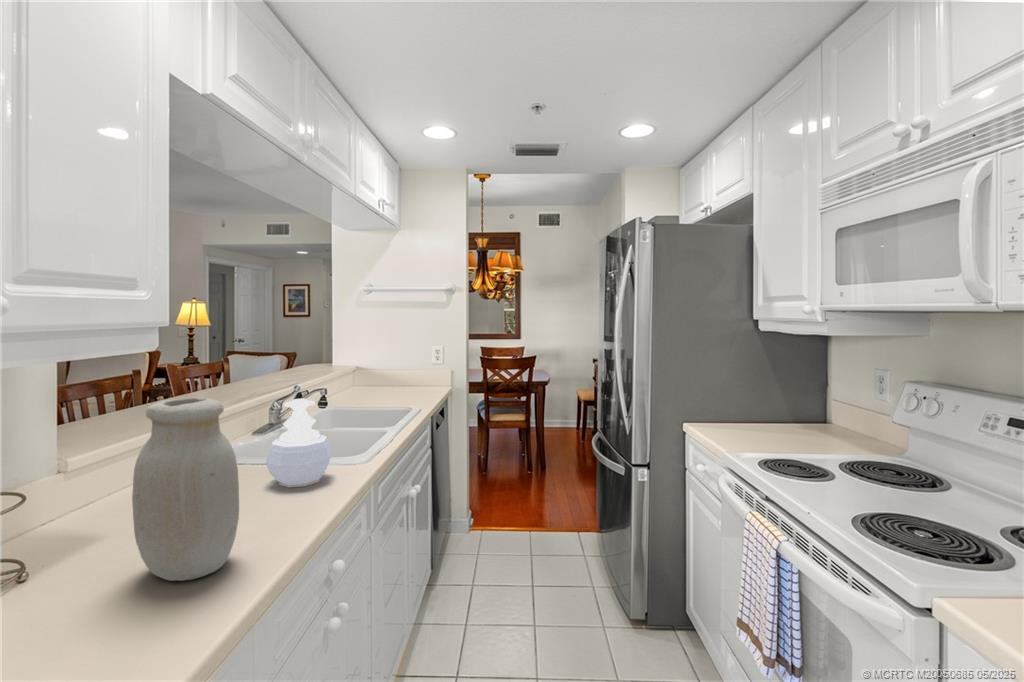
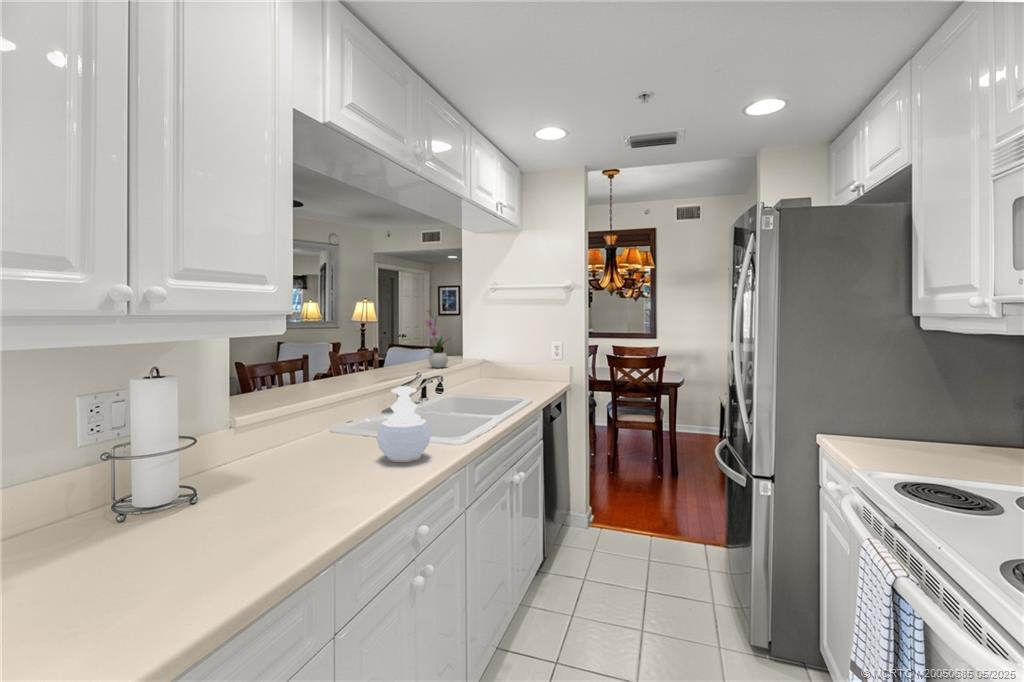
flower arrangement: none [291,311,322,375] -> present [425,310,448,368]
jar: present [132,398,239,581] -> none [263,380,337,521]

